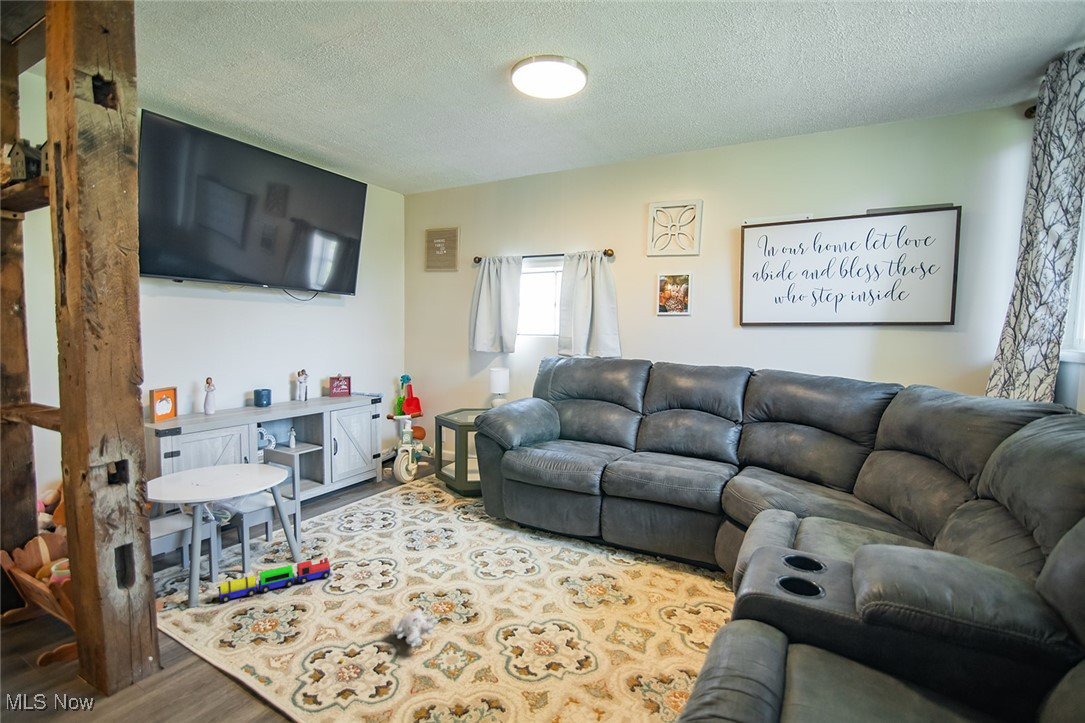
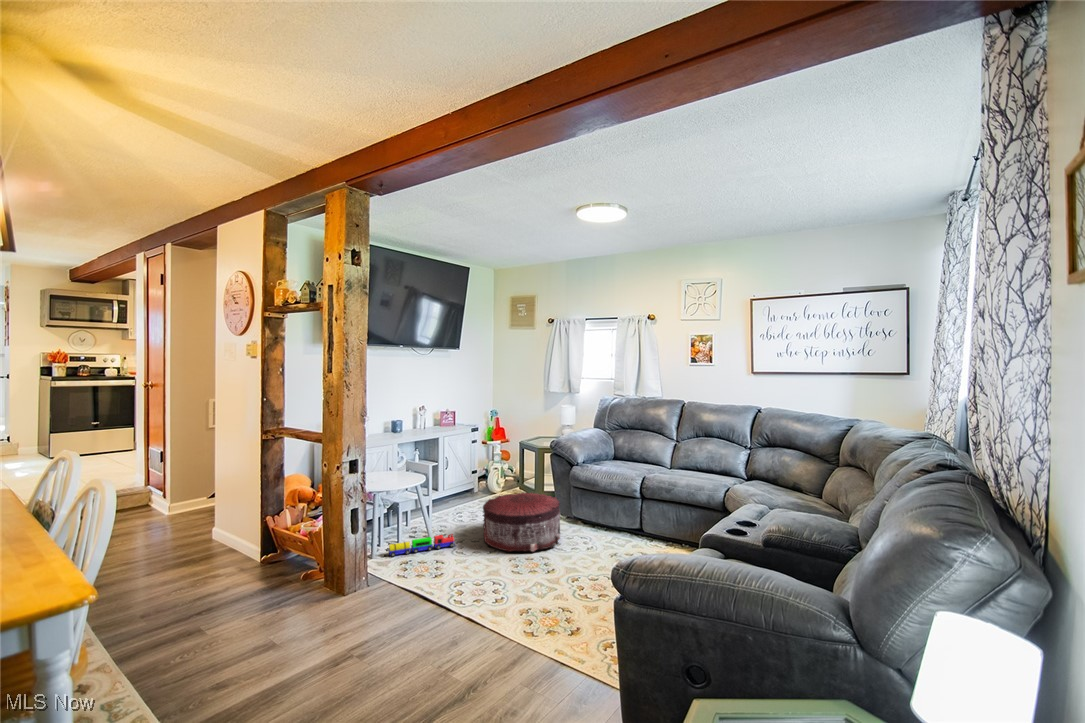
pouf: none [375,488,489,582] -> present [483,493,560,552]
plush toy: present [340,608,438,662] -> none [470,563,529,589]

